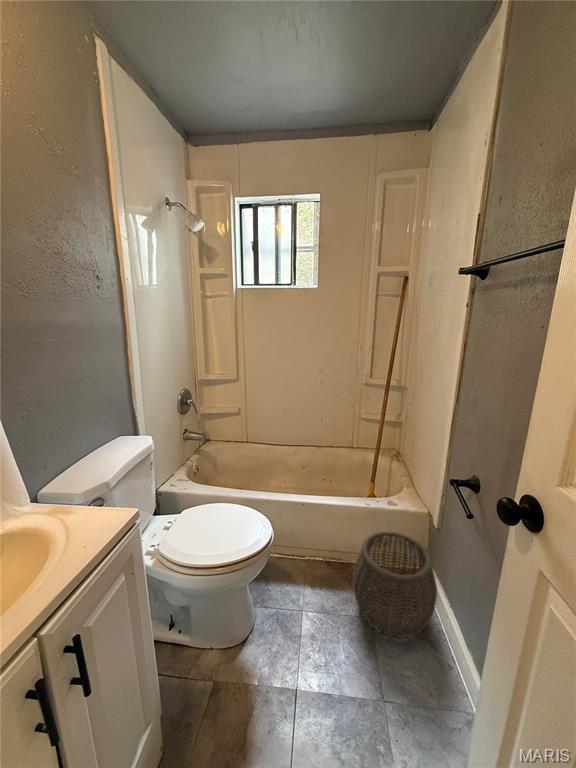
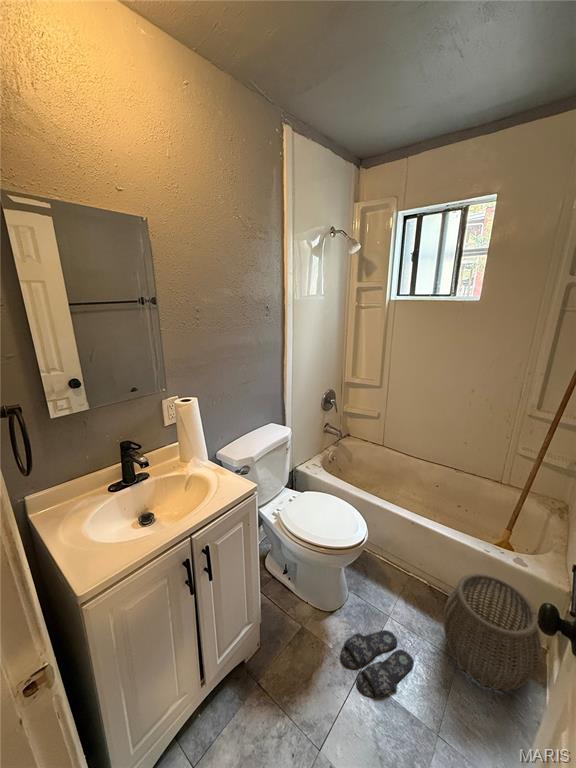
slippers: none [268,631,342,721] -> present [341,630,414,698]

